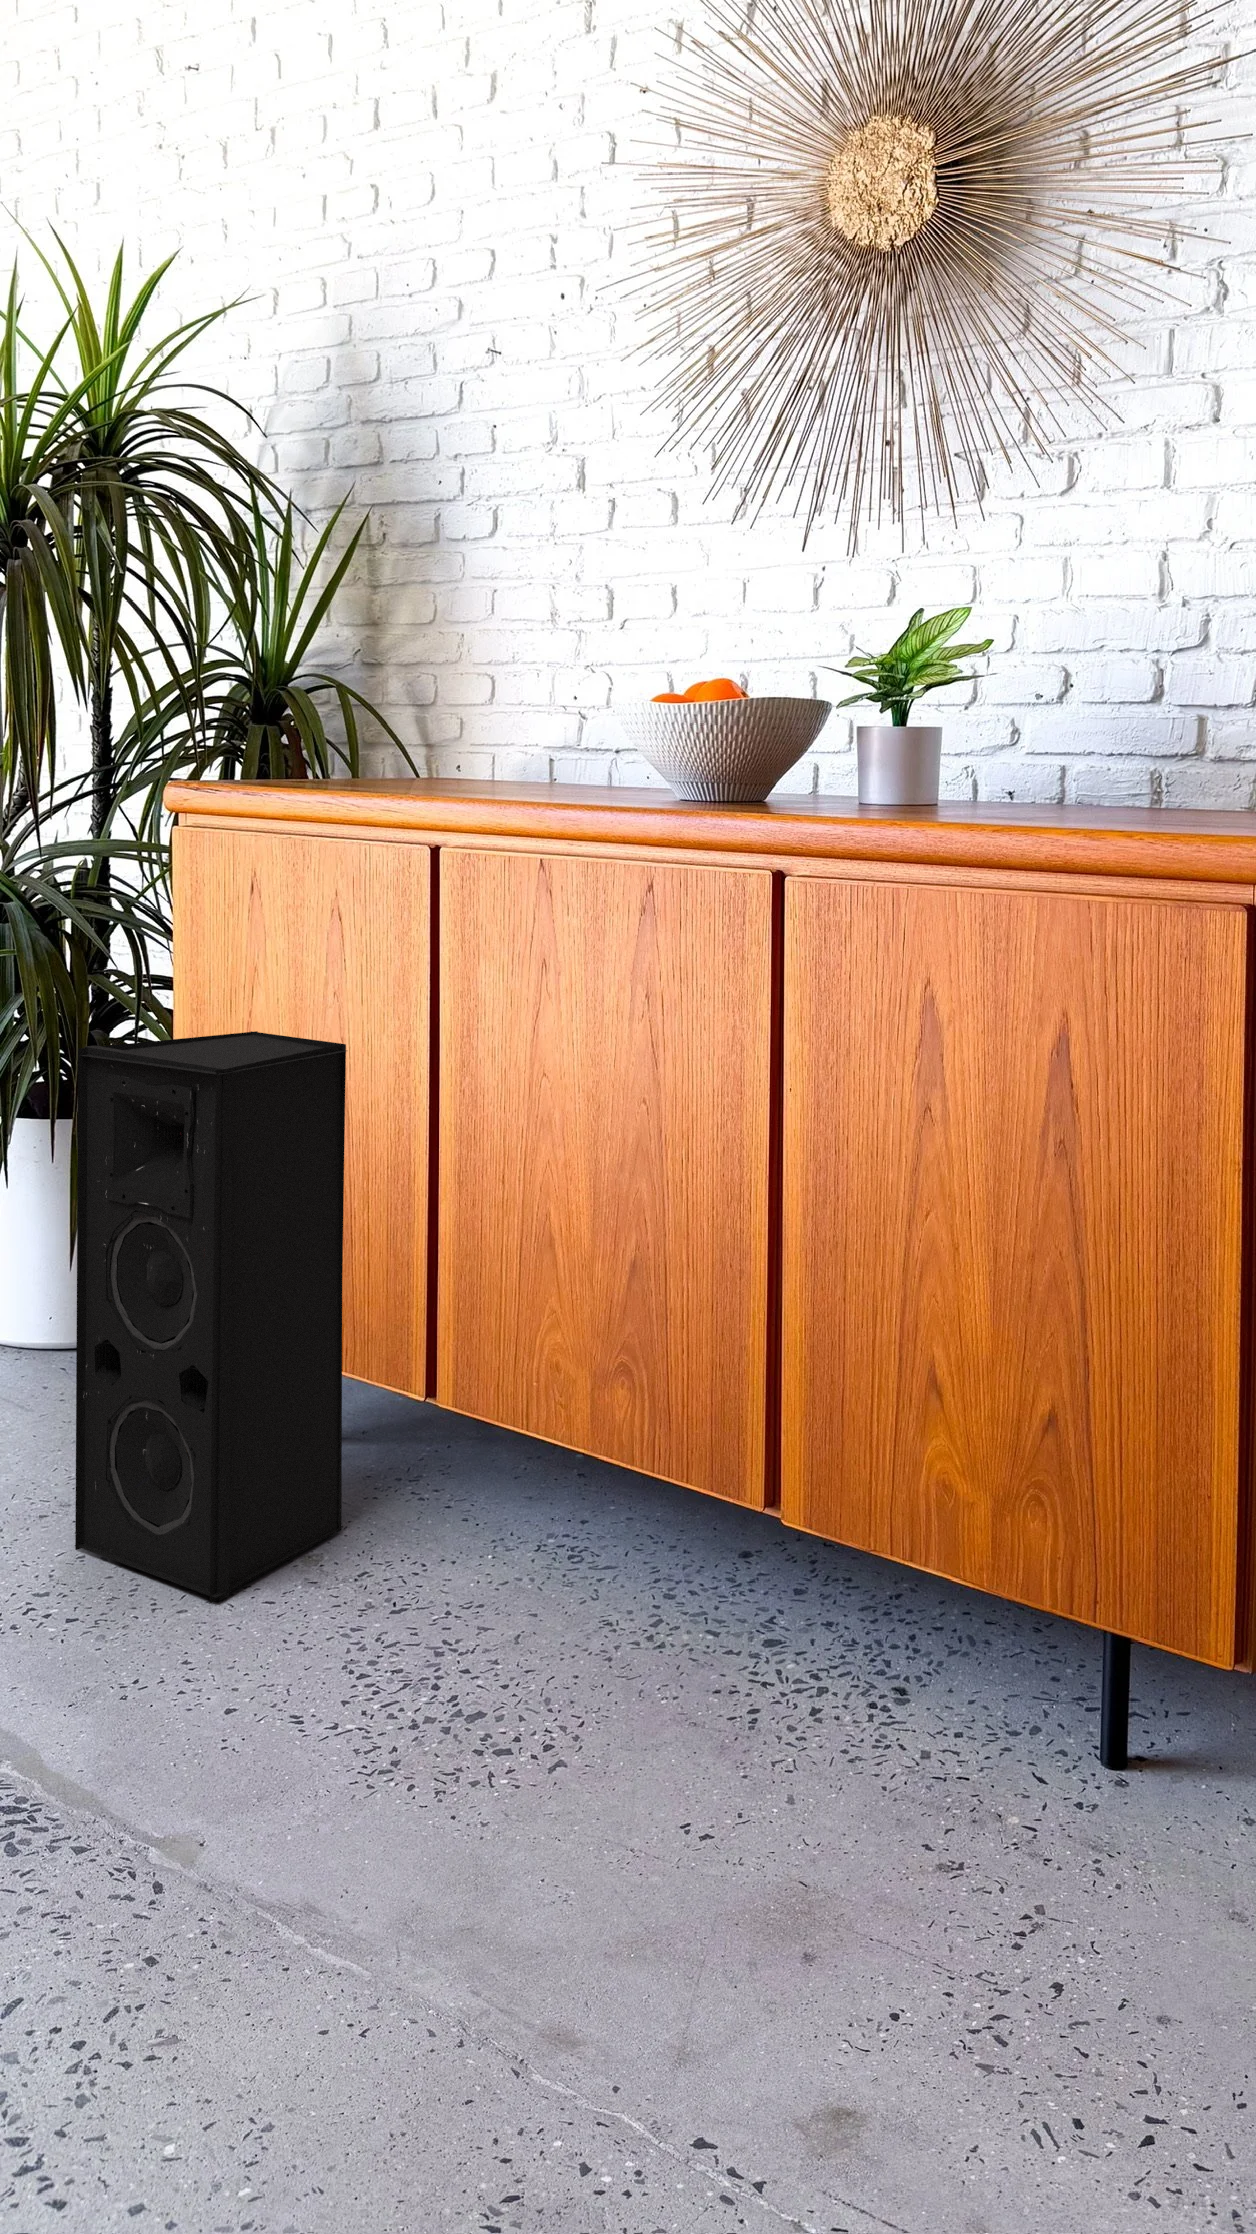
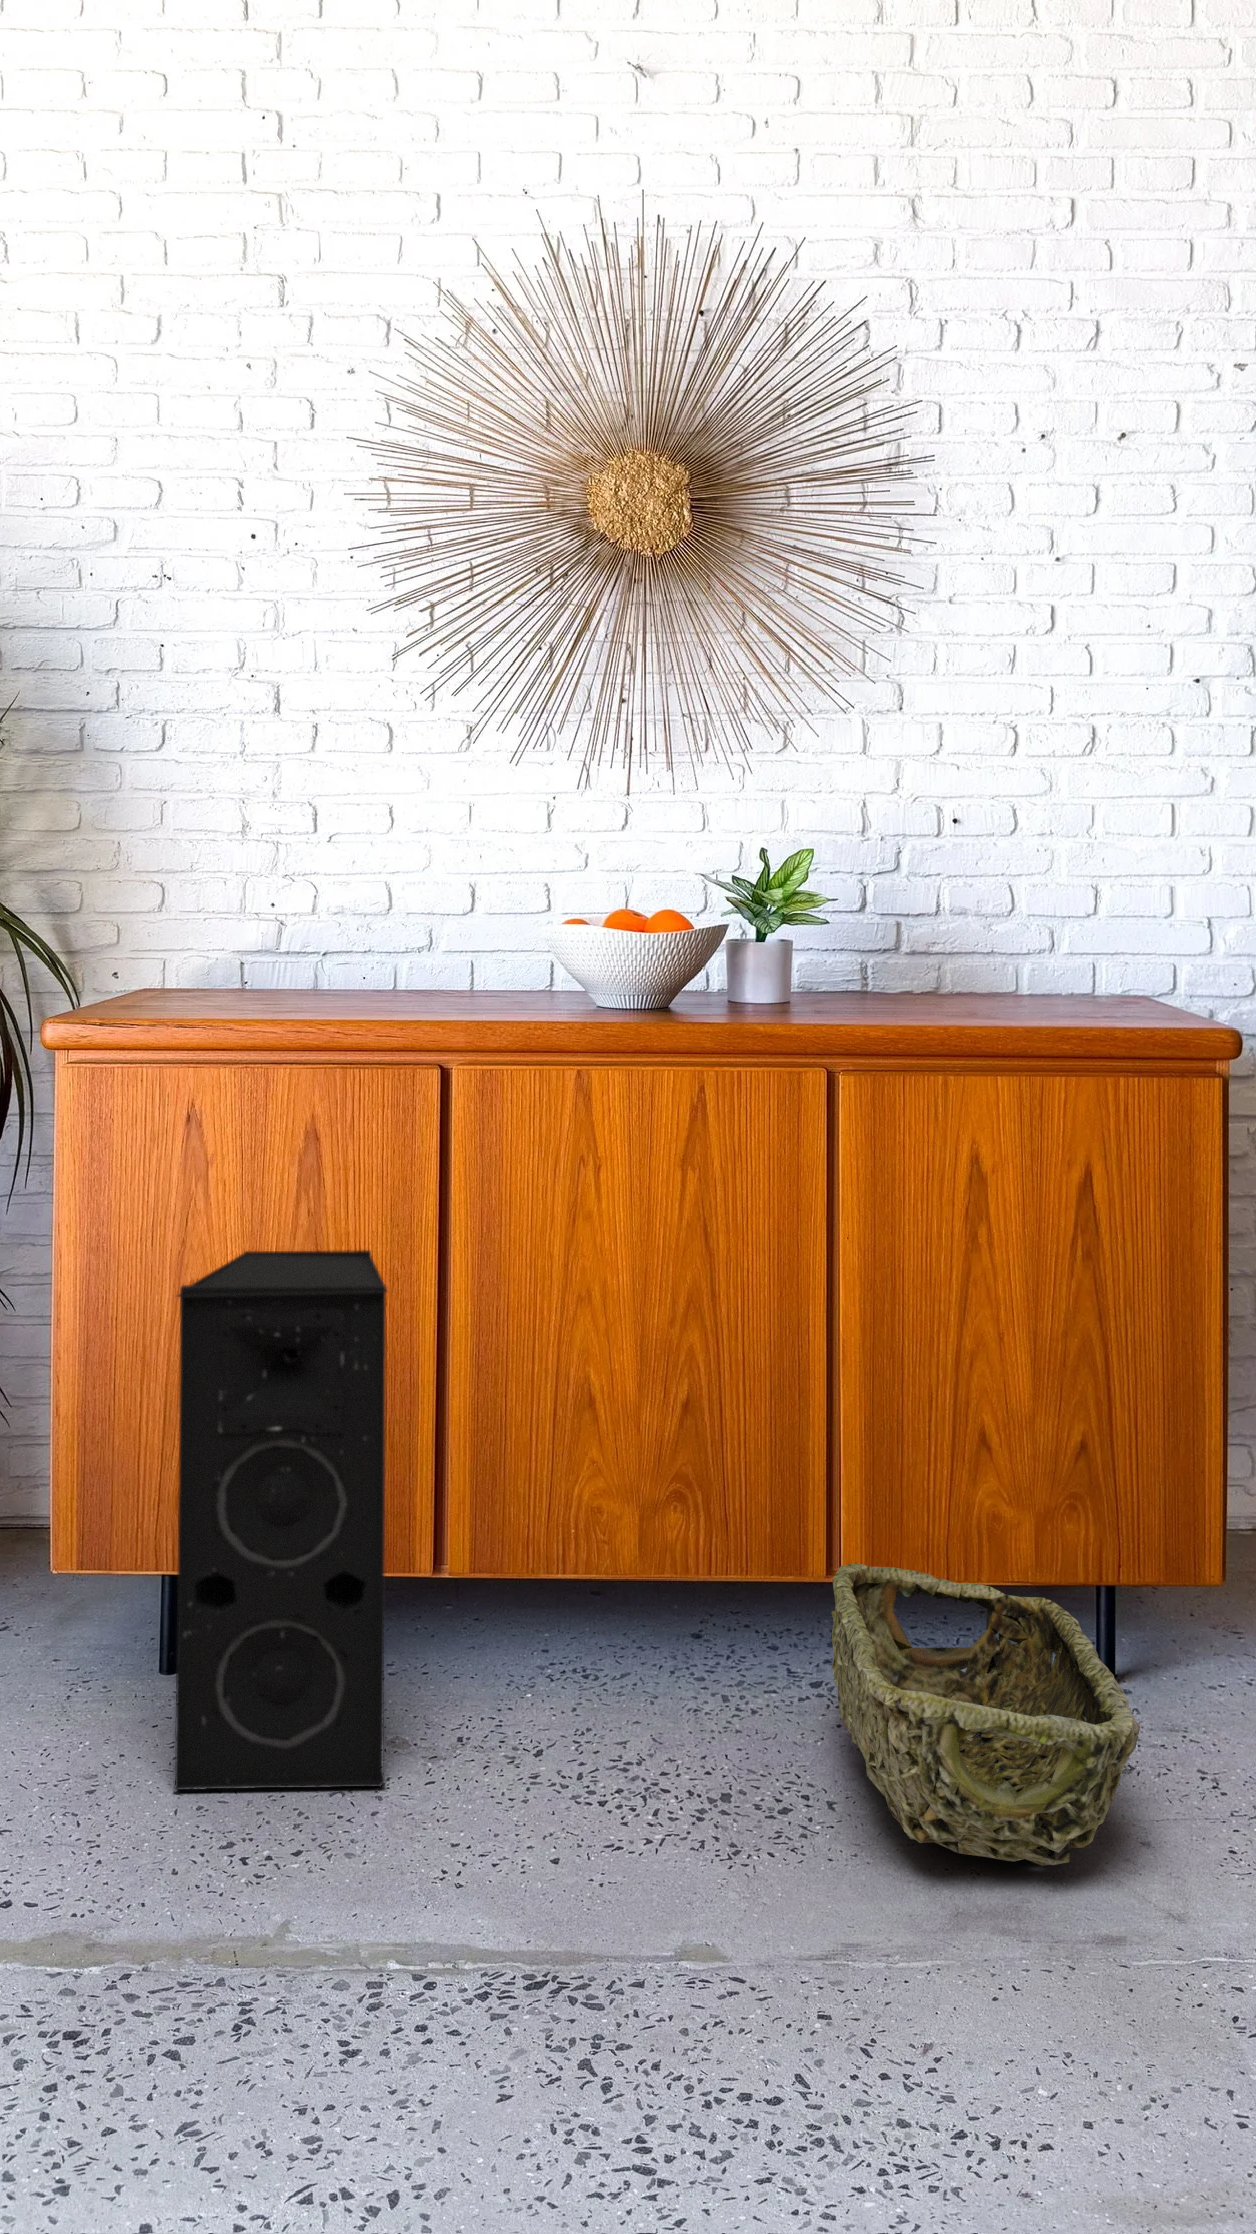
woven basket: none [418,1501,949,1928] -> present [832,1563,1140,1866]

